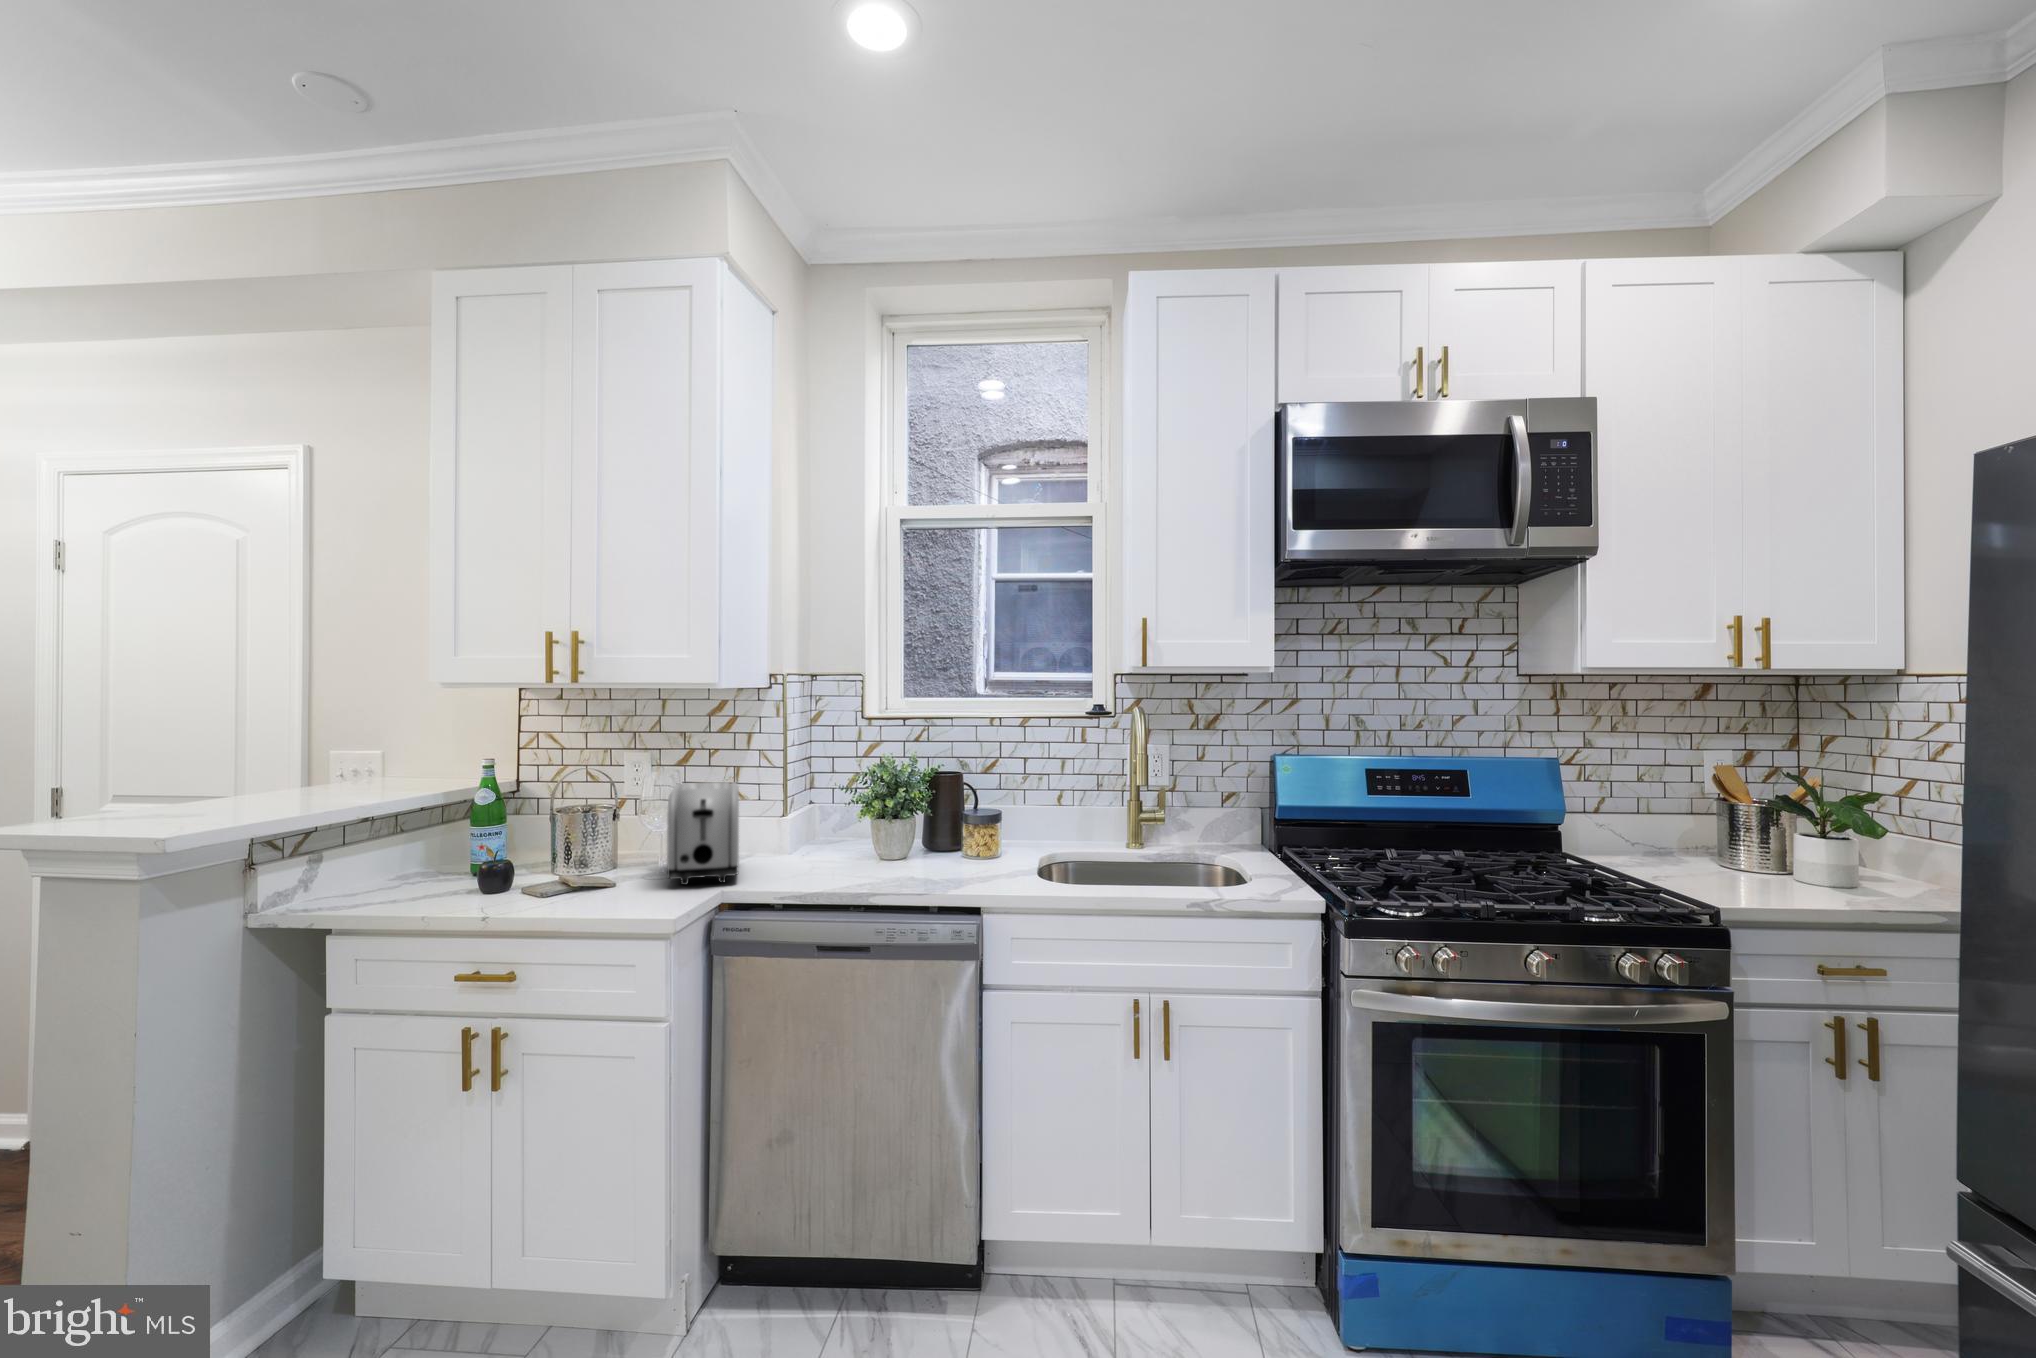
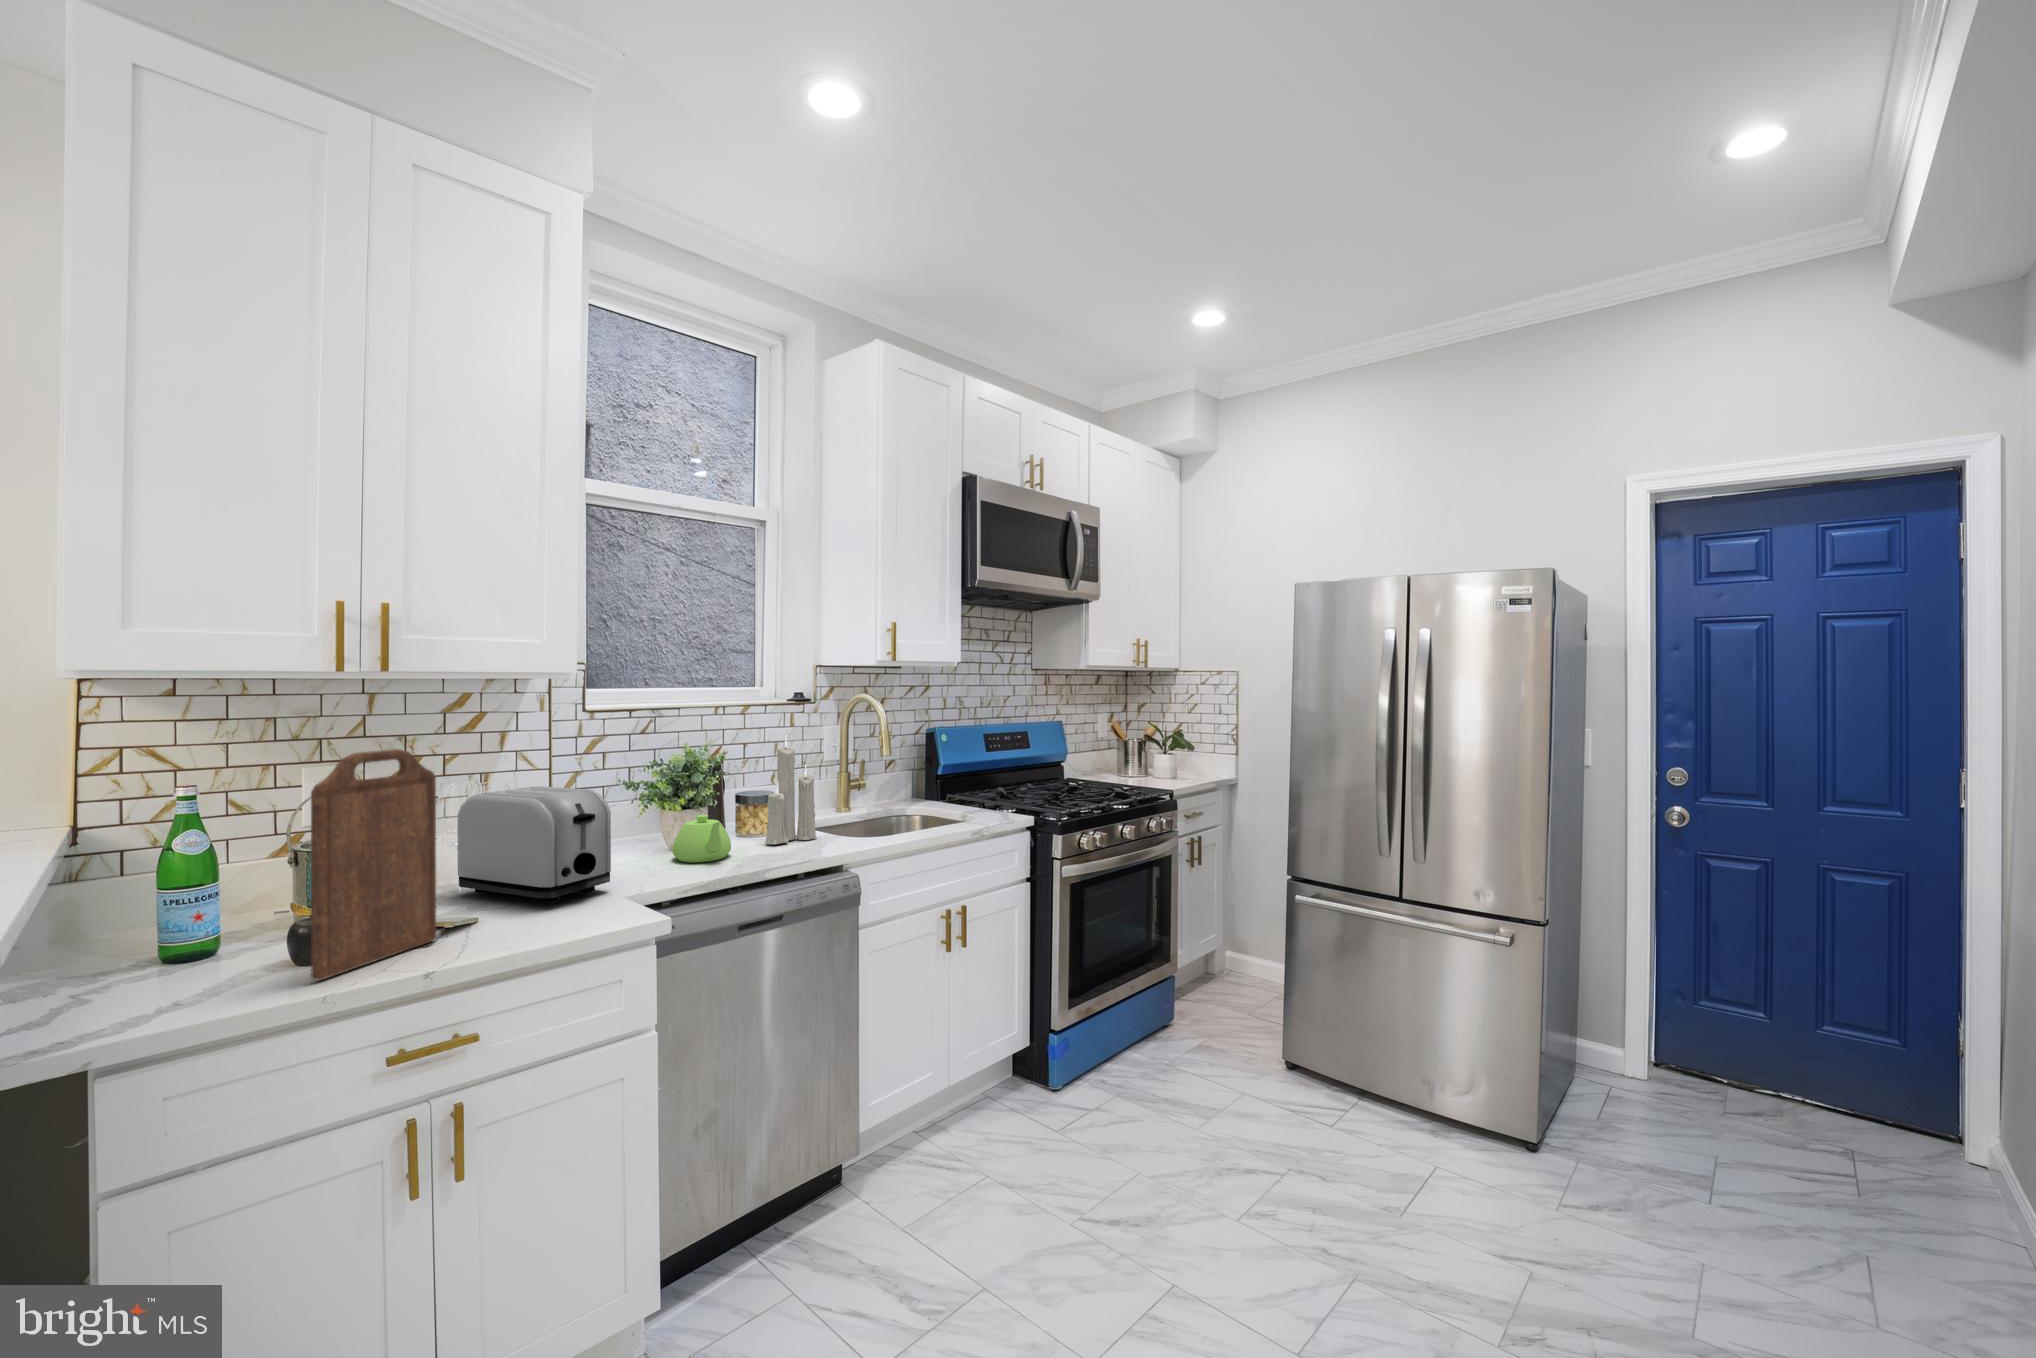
cutting board: none [468,740,572,903] -> present [311,749,436,980]
candle: none [948,744,1009,874] -> present [765,737,817,844]
teapot: none [844,828,900,876] -> present [673,815,731,863]

